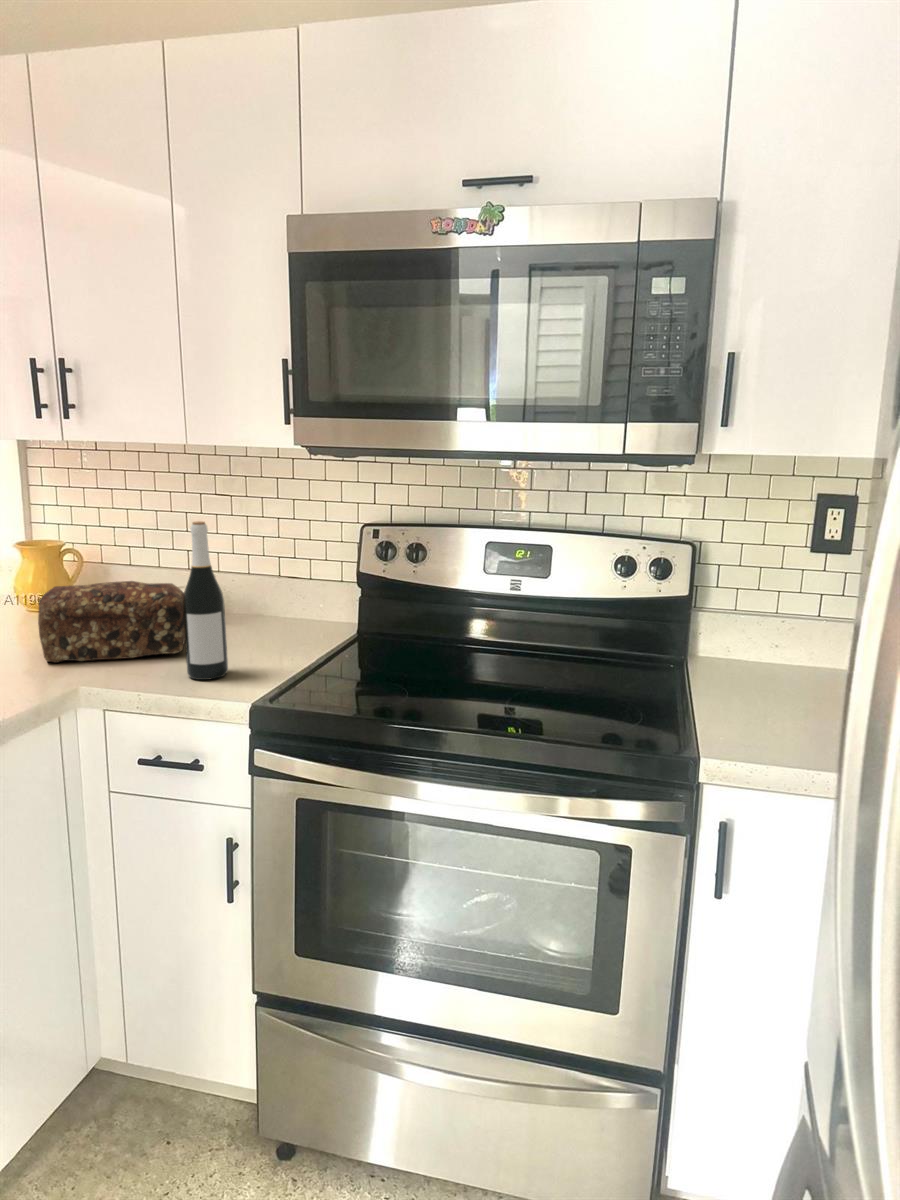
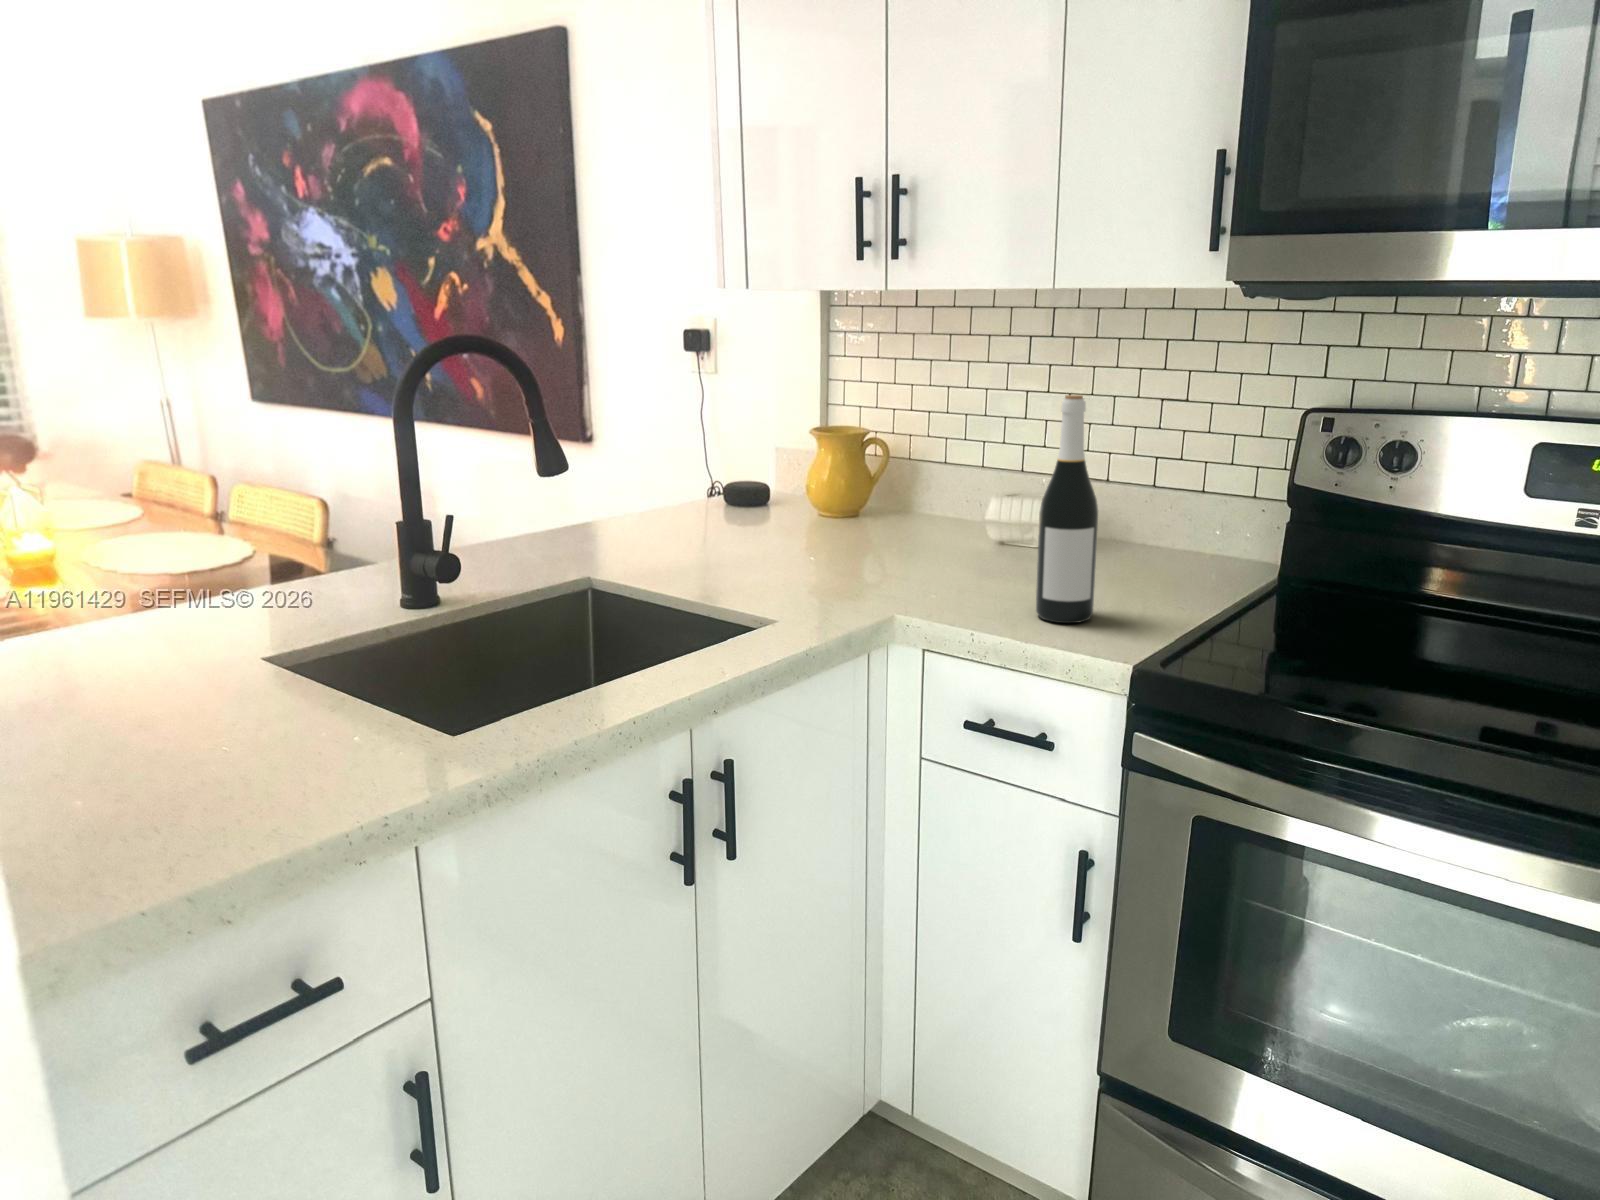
bread loaf: present [38,581,185,663] -> none [846,481,1030,583]

